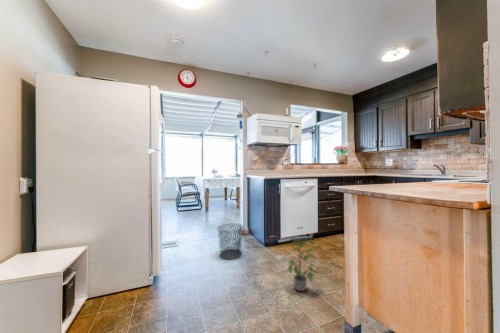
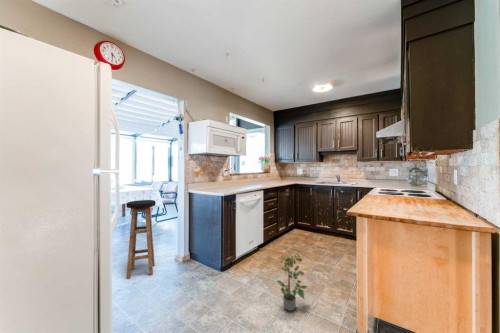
bar stool: none [199,182,221,239] -> present [126,200,156,279]
waste bin: present [218,225,243,259] -> none [174,252,206,300]

